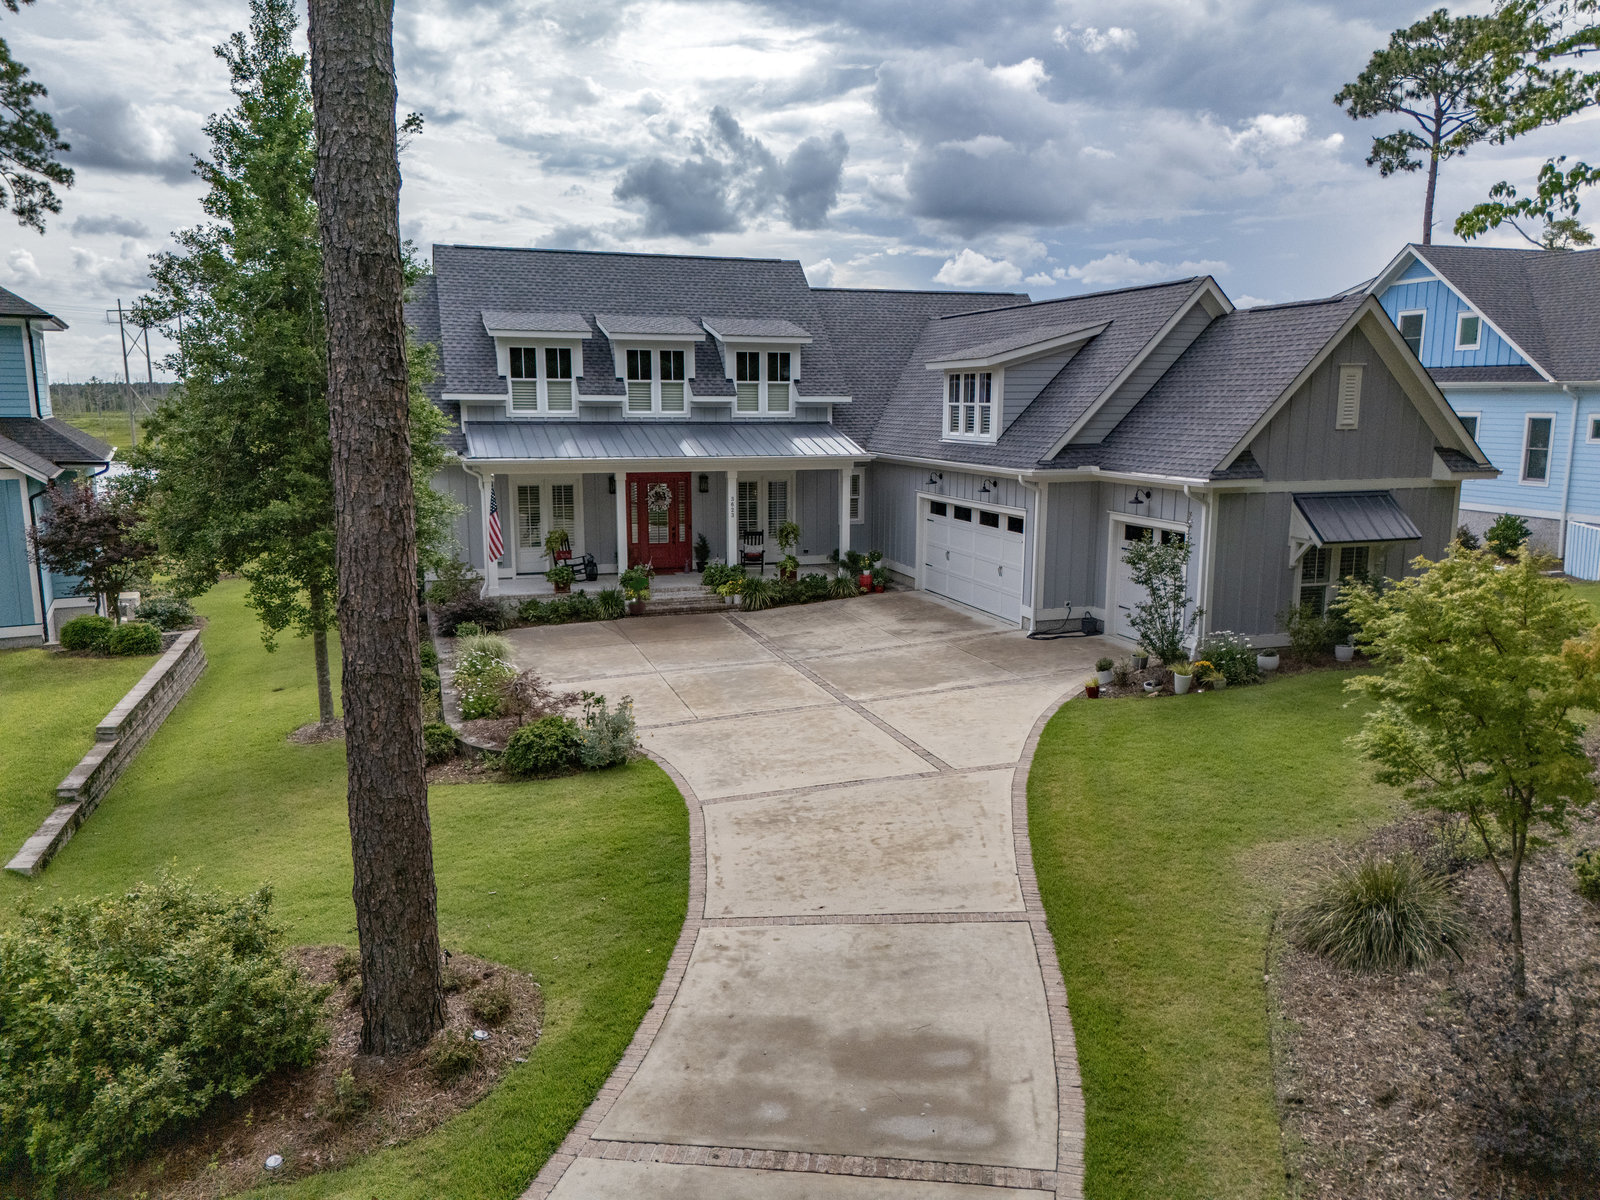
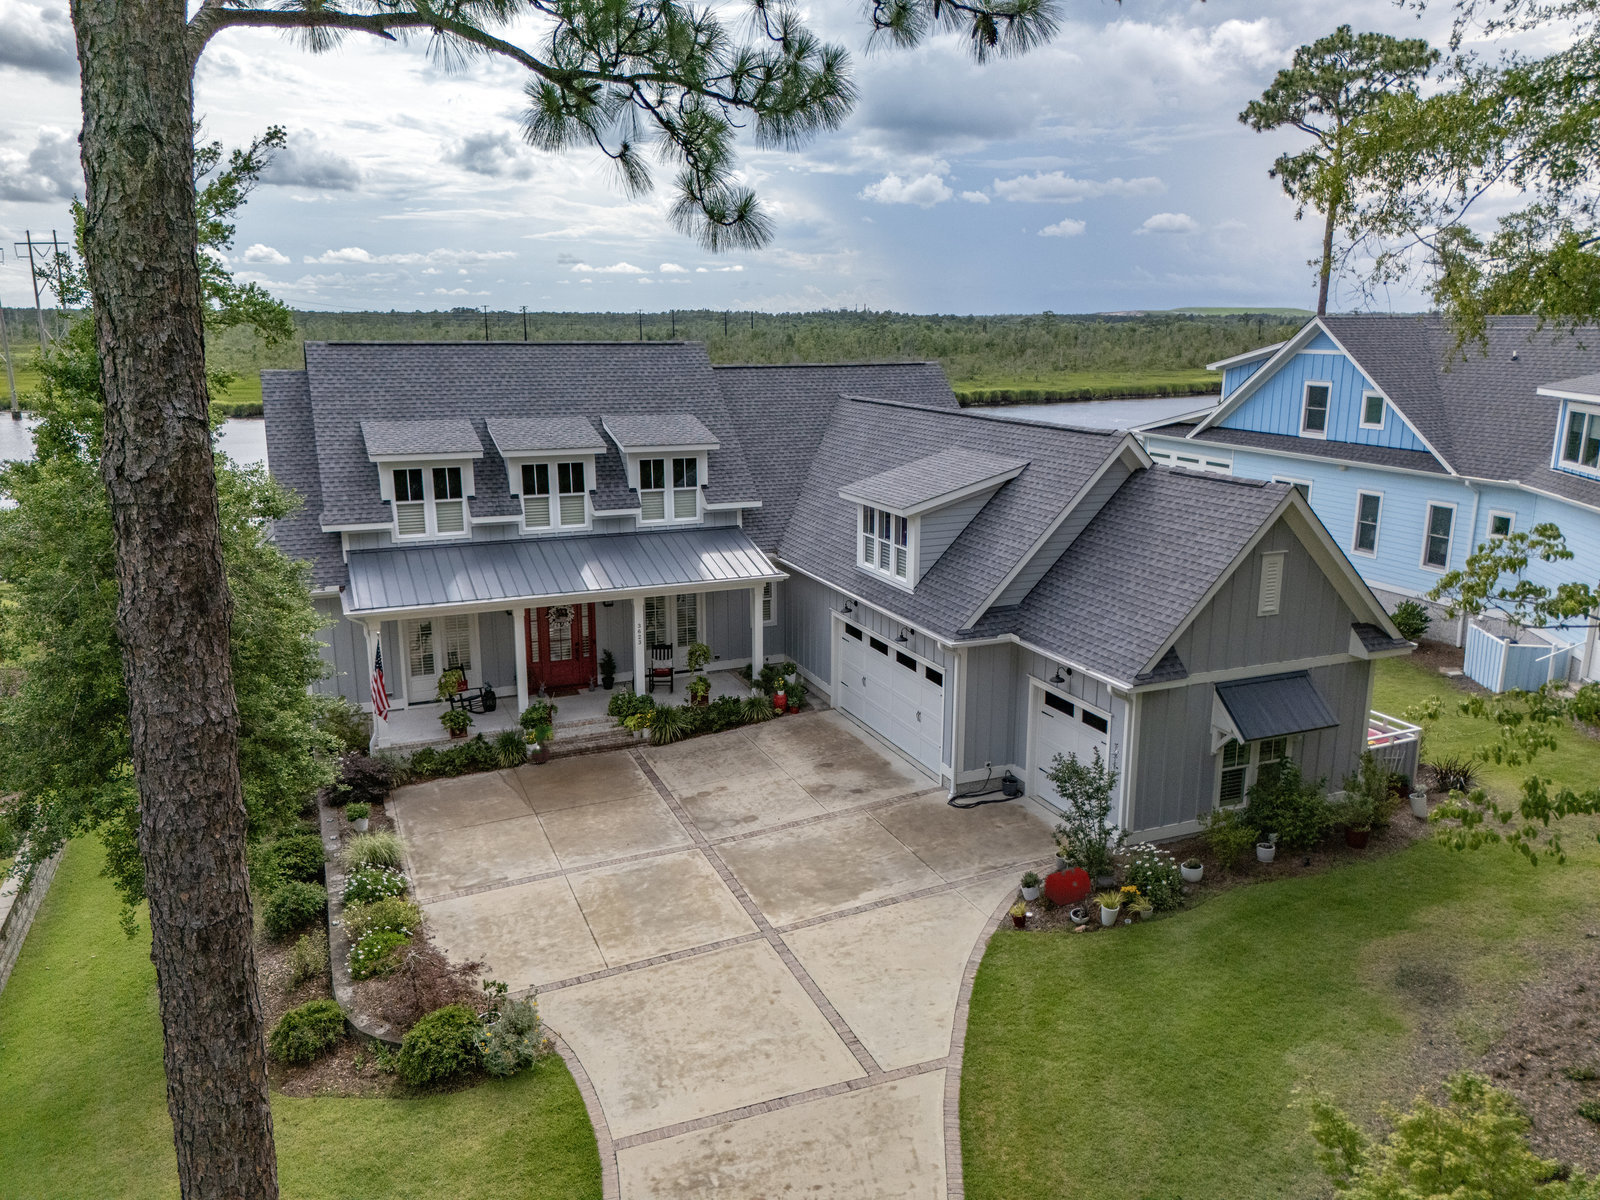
toolbox: none [1120,657,1167,691] -> present [1044,867,1091,906]

